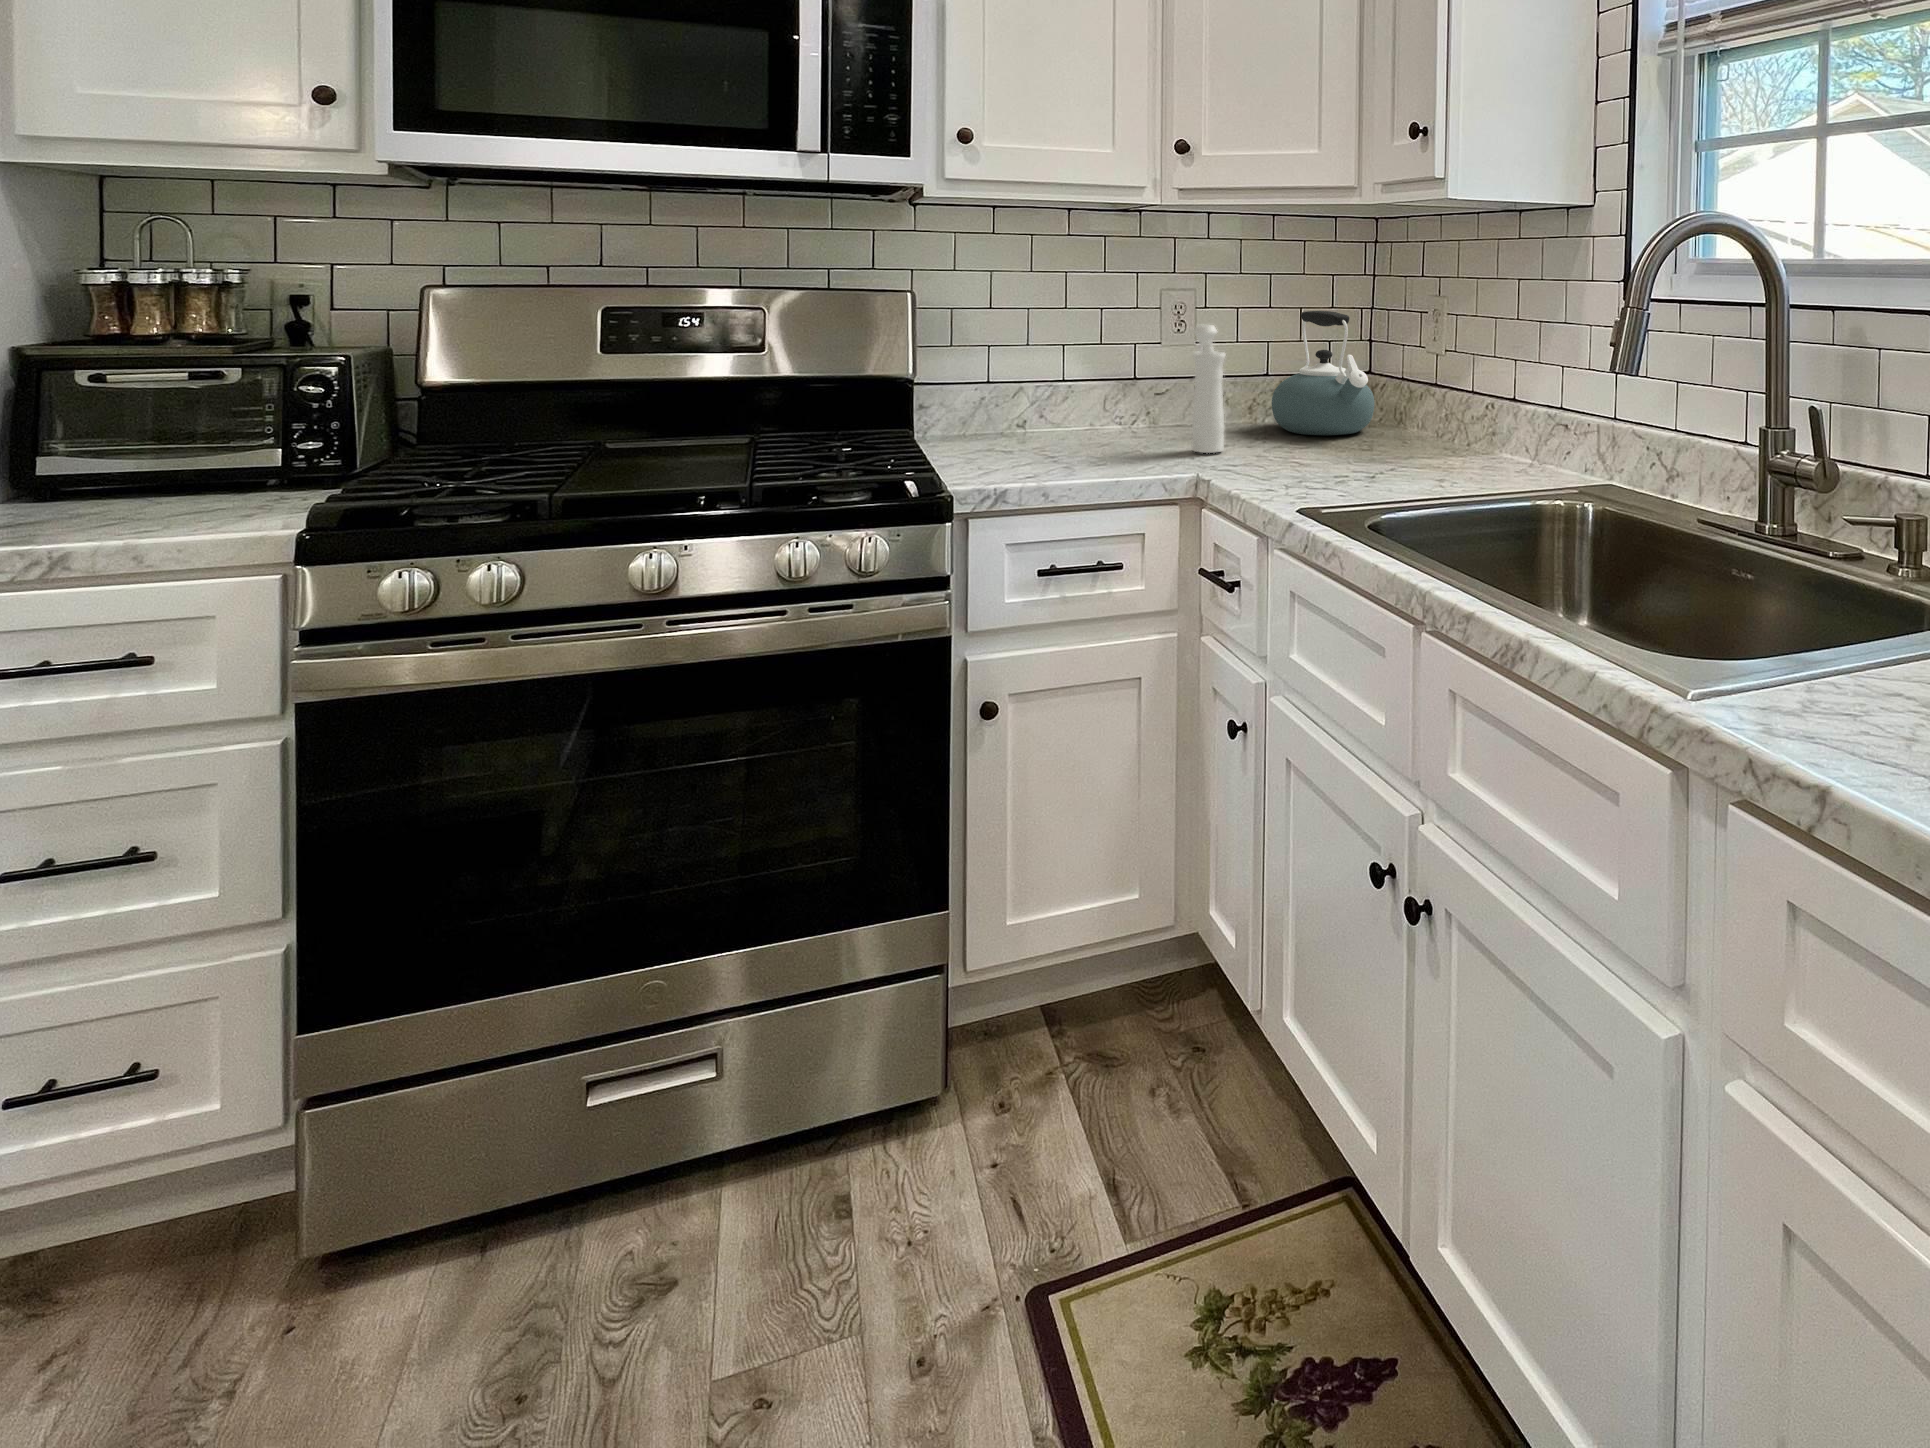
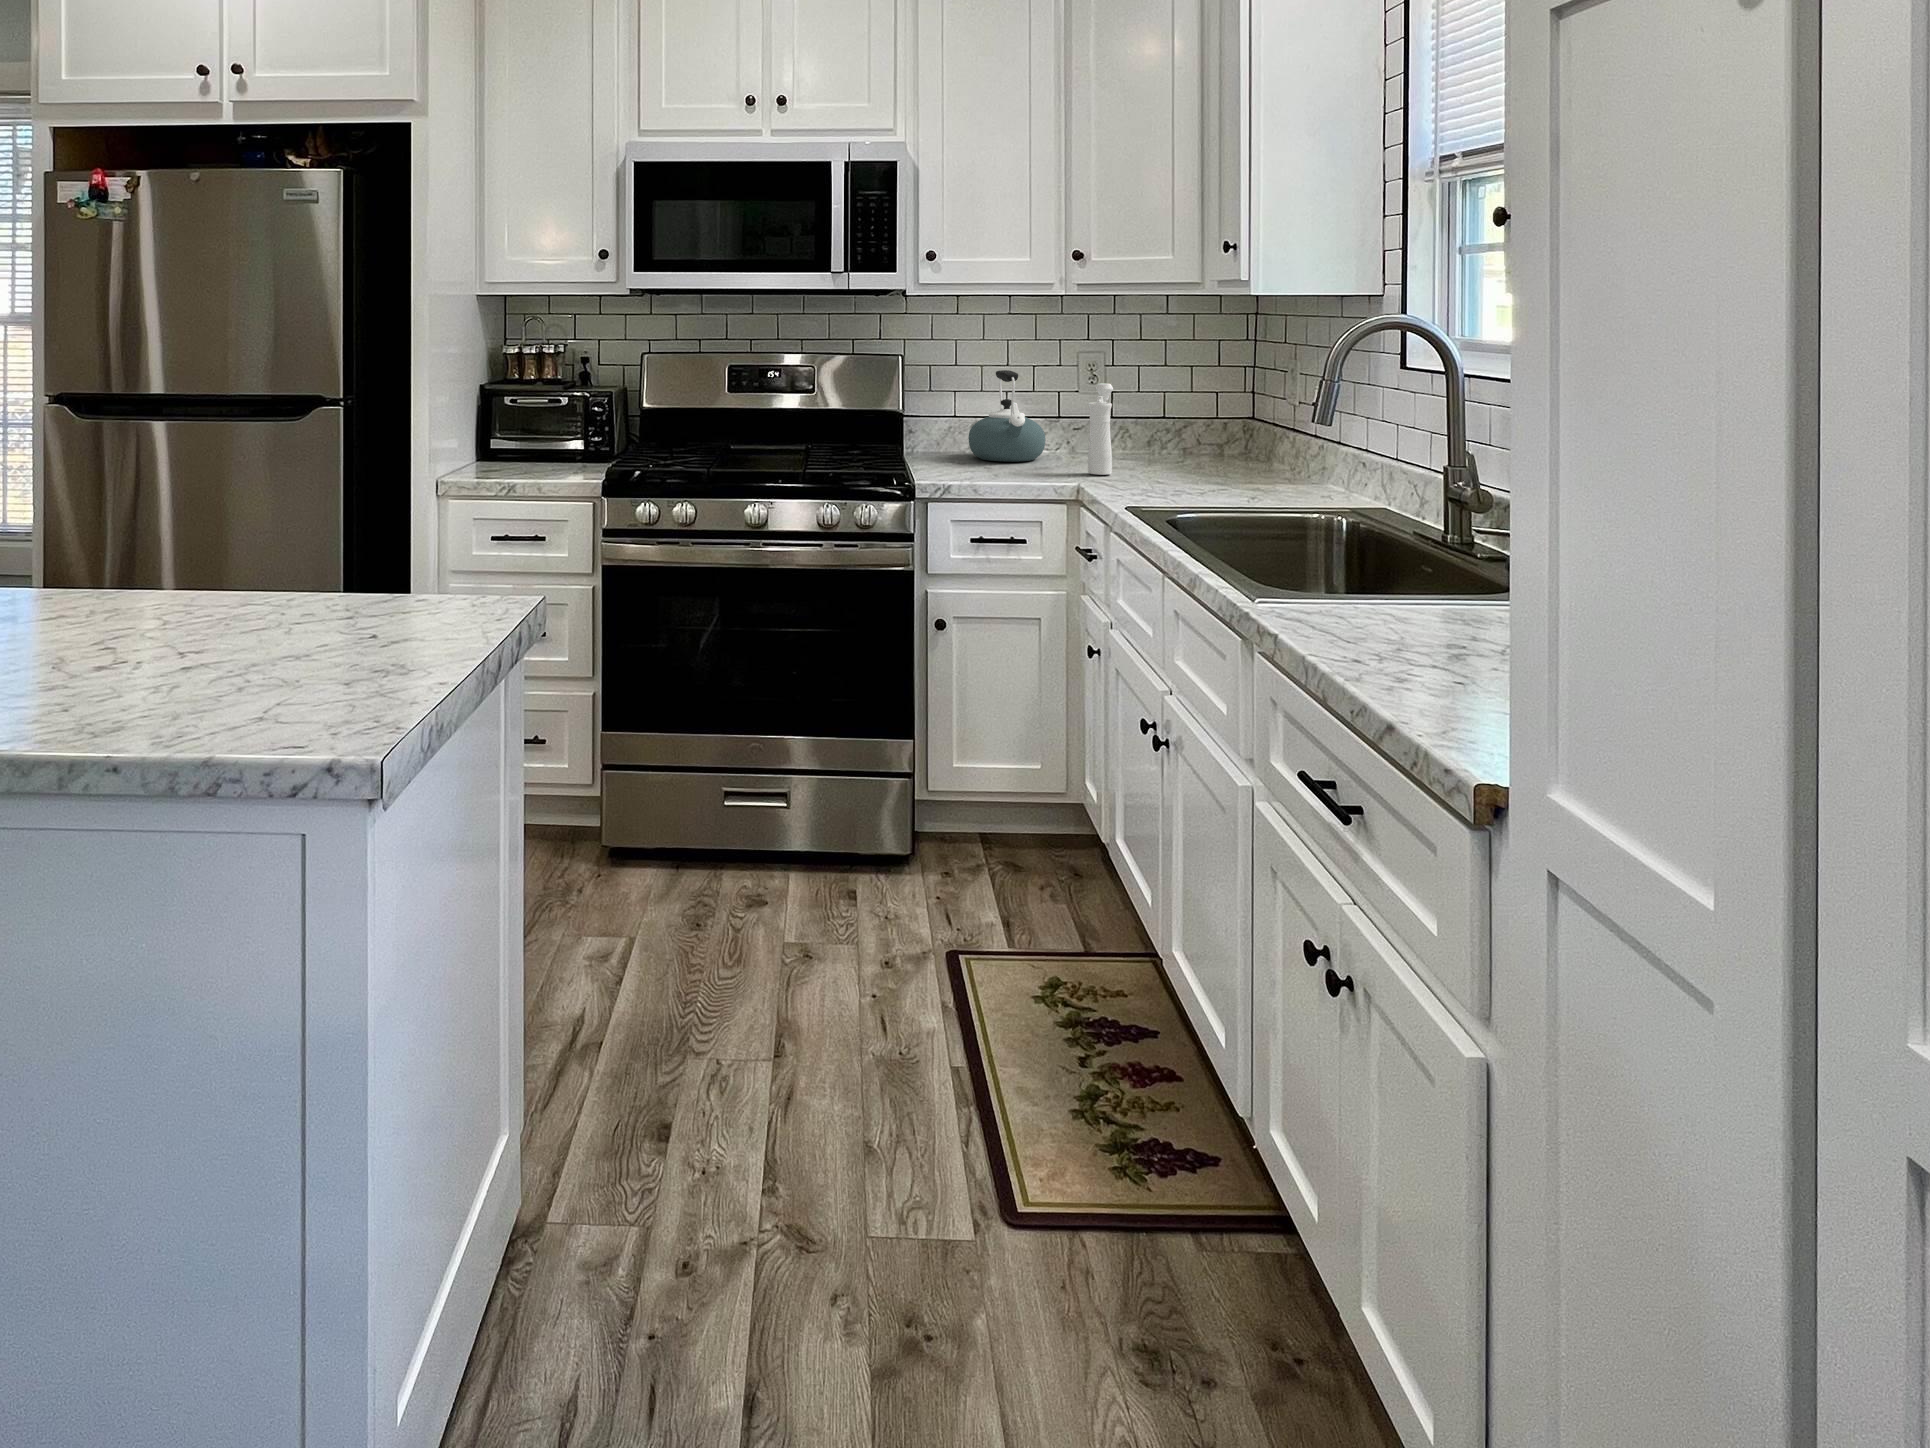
kettle: present [1272,311,1374,435] -> present [968,370,1046,462]

